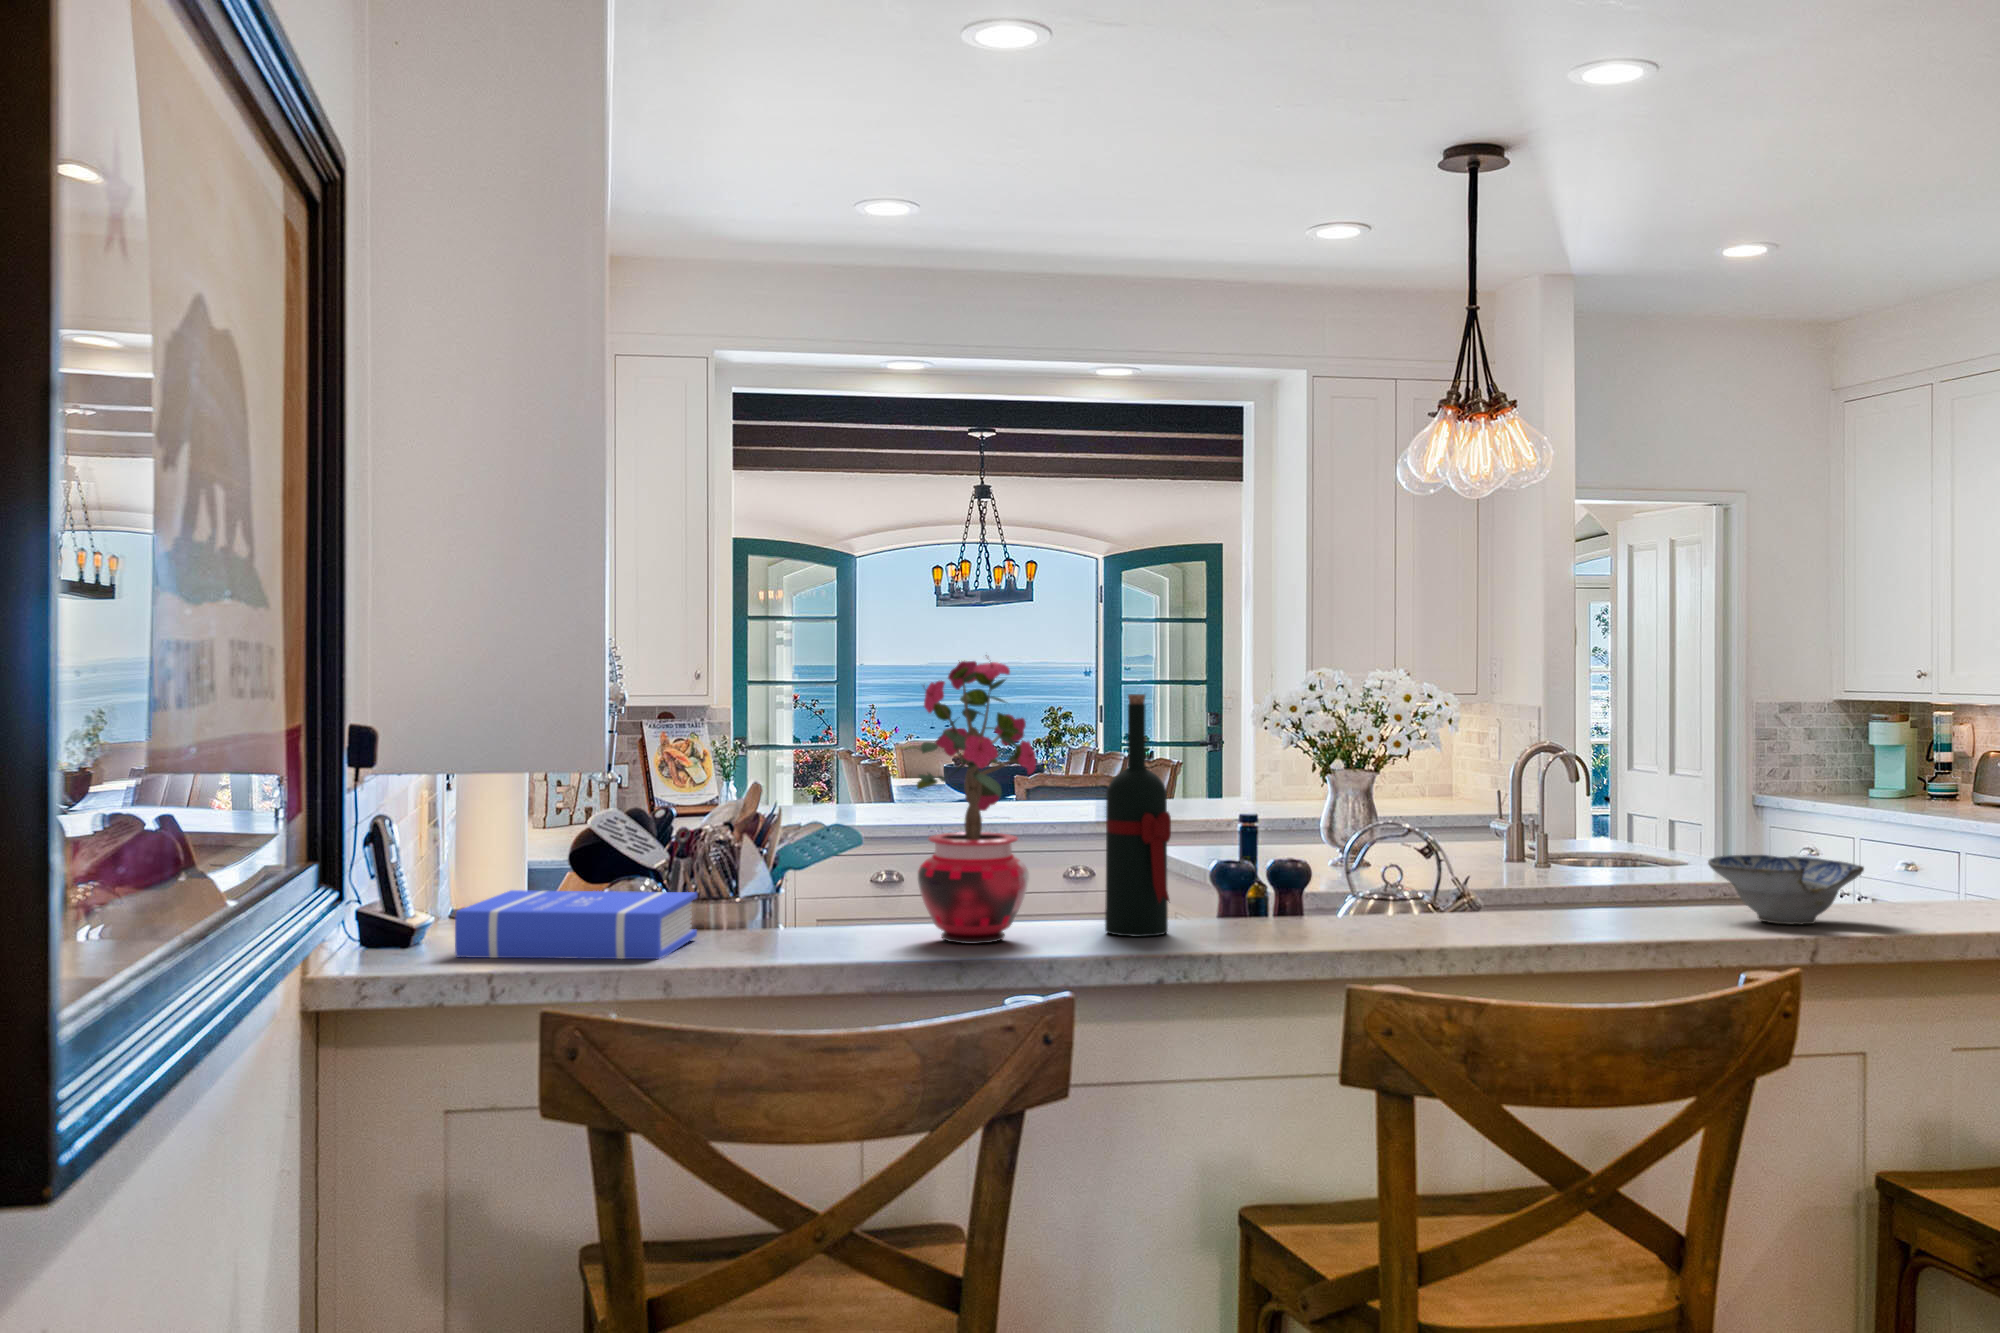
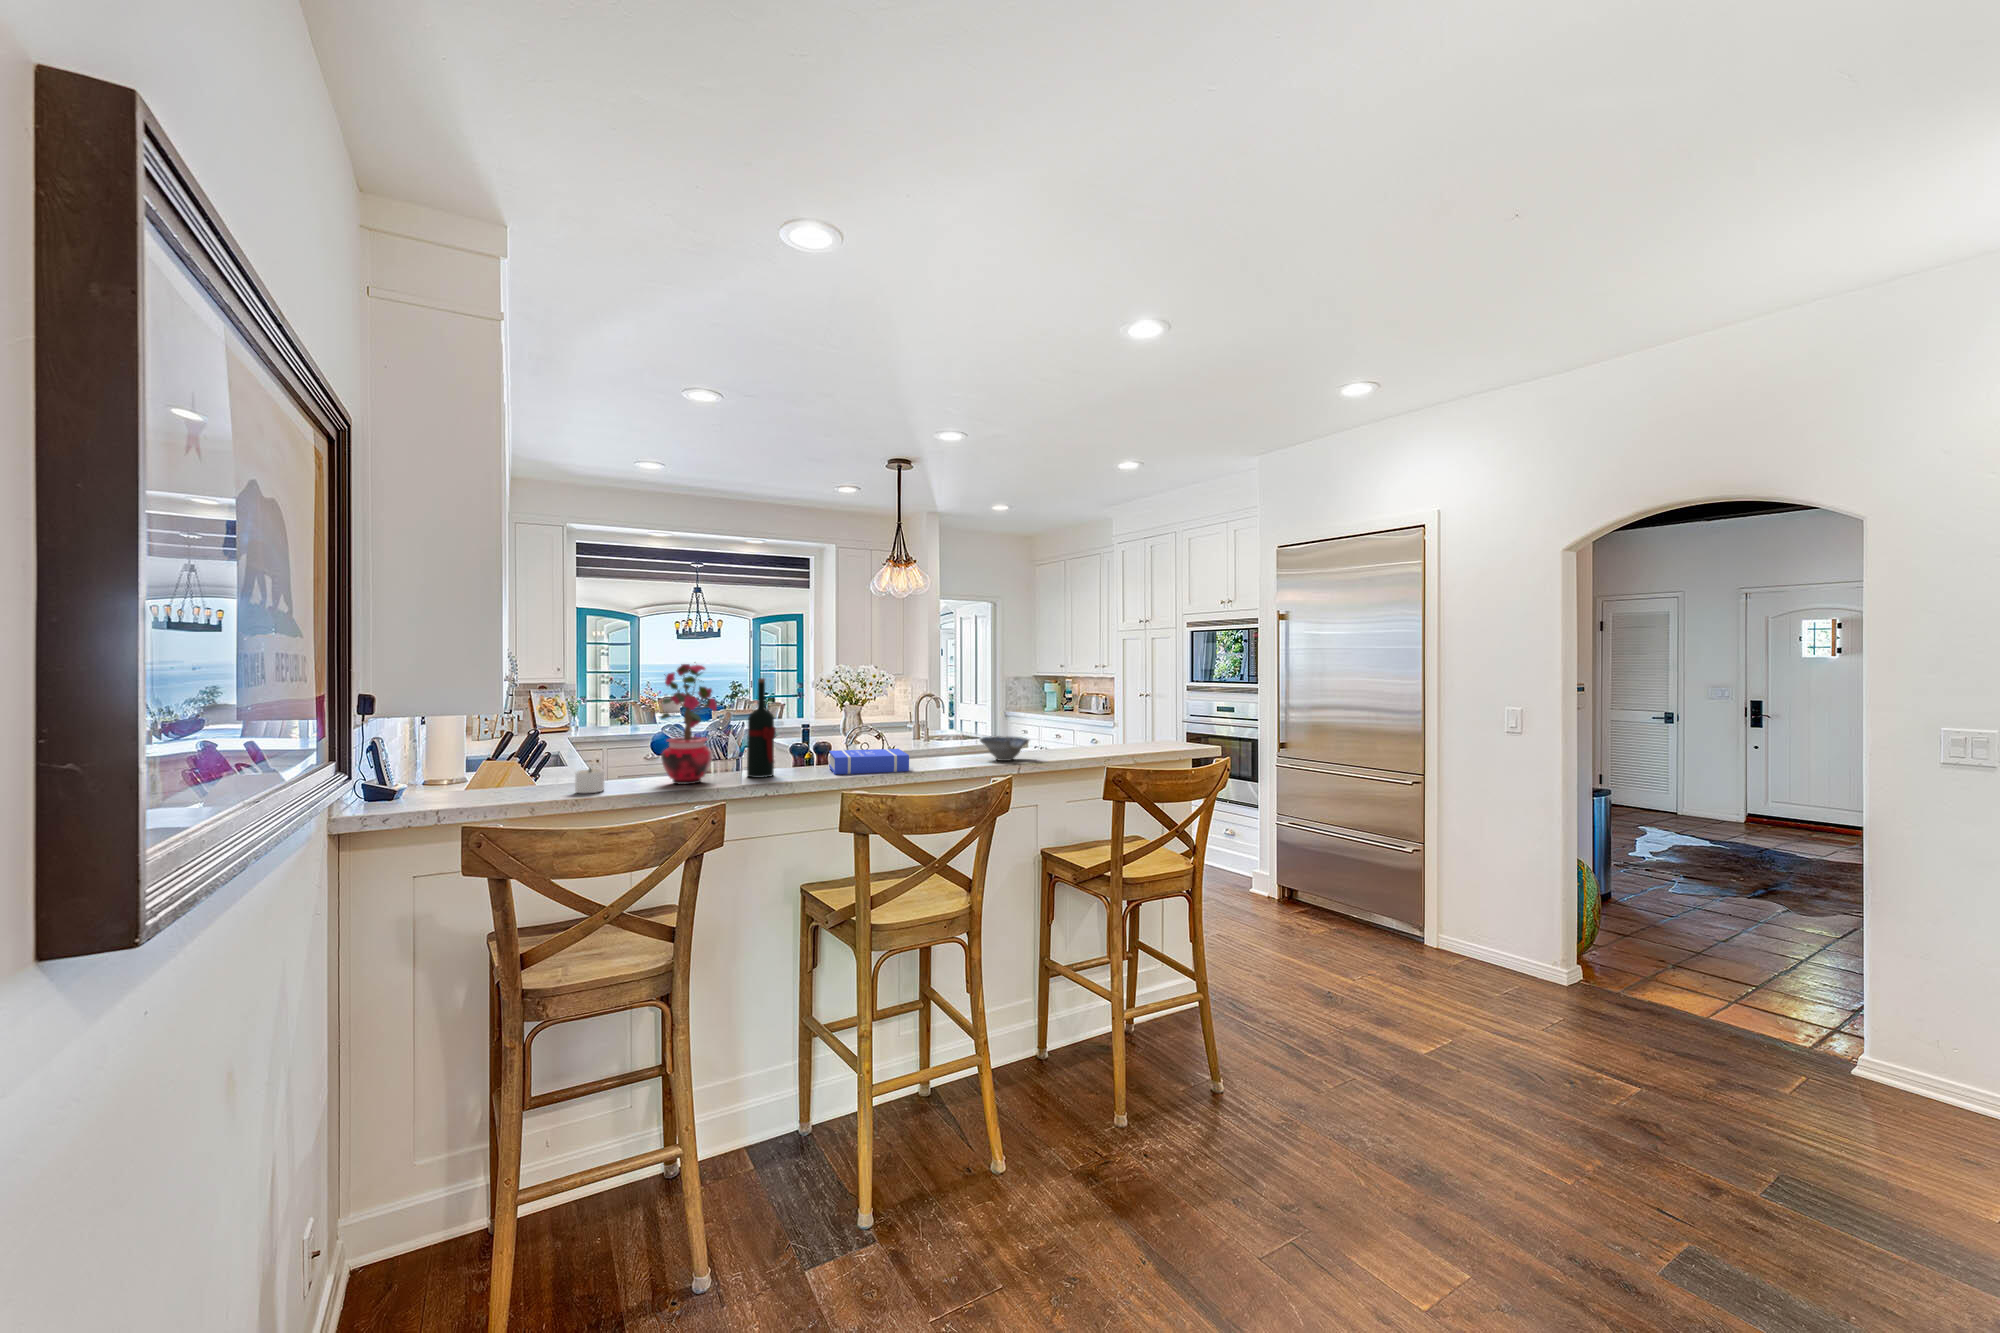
book: present [455,890,697,959] -> present [829,749,909,774]
candle: none [745,896,831,952] -> present [575,769,605,793]

